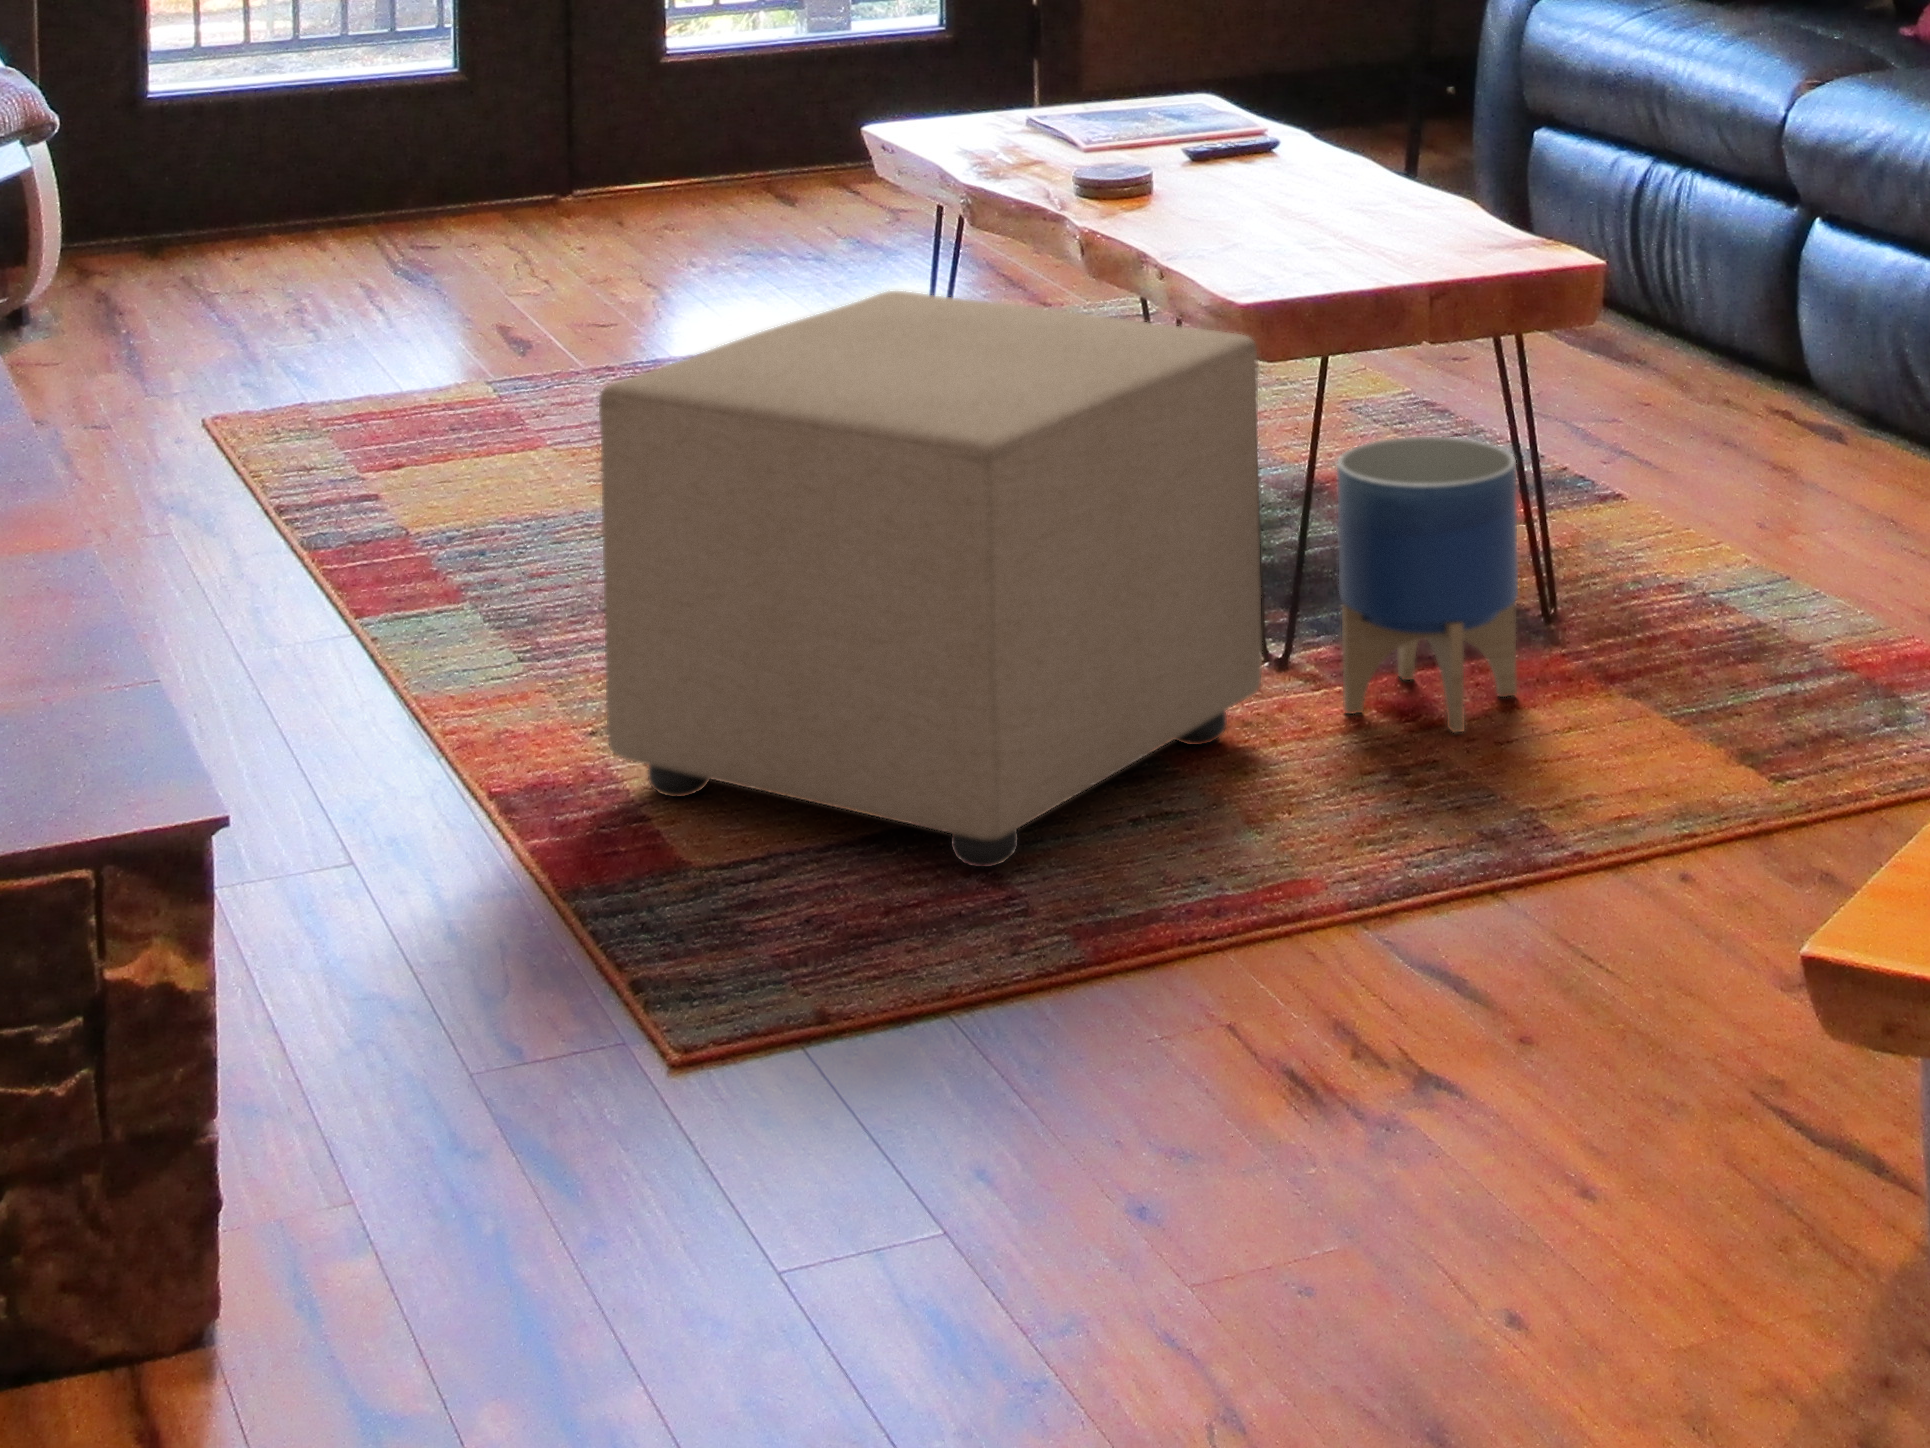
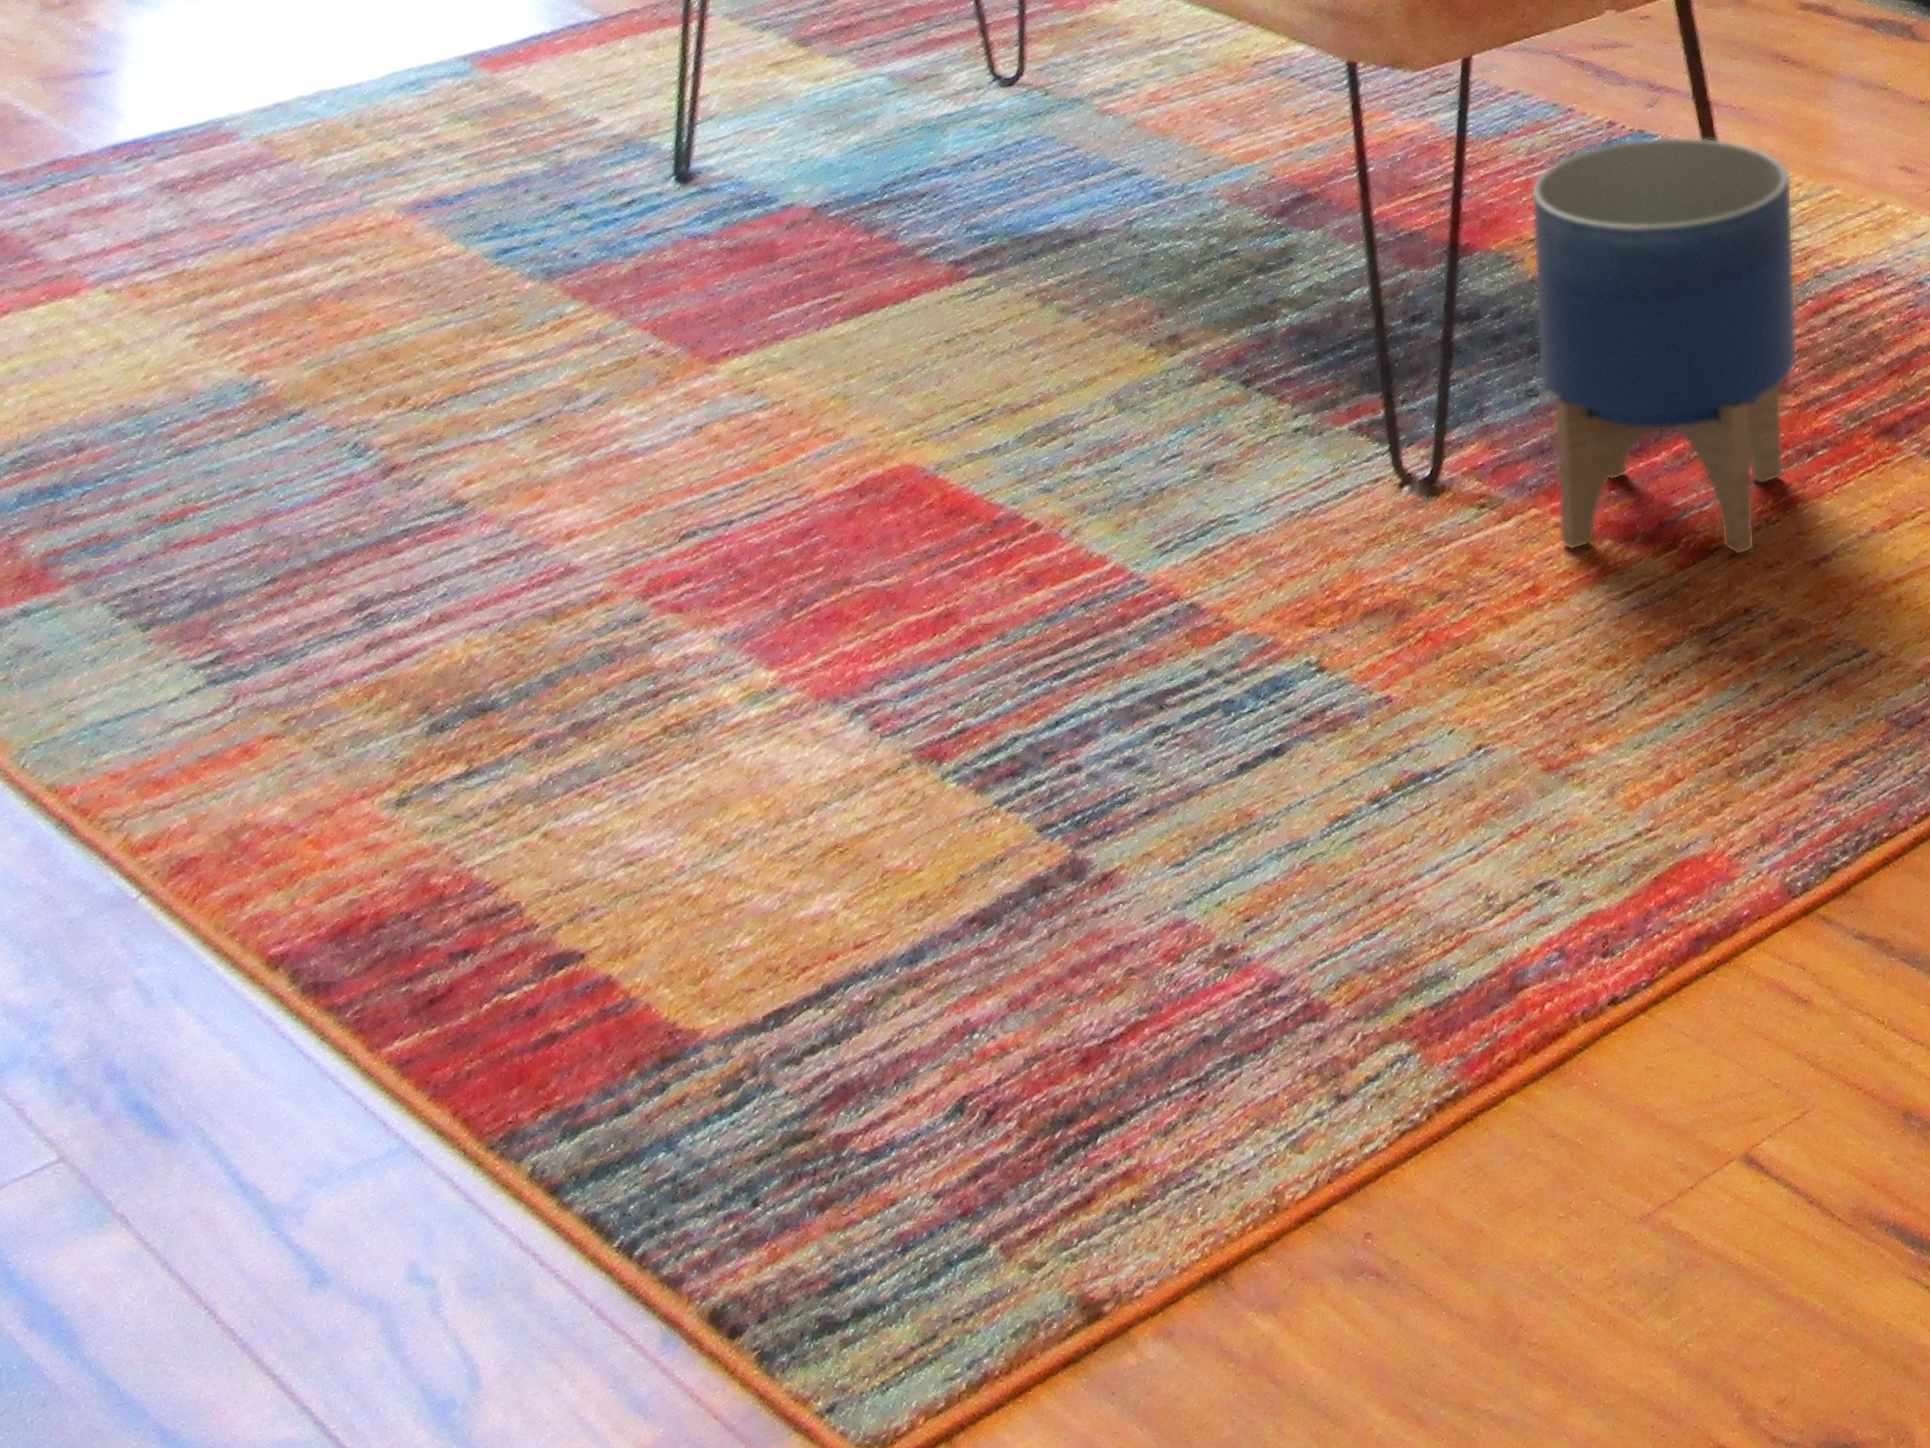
ottoman: present [599,291,1262,867] -> none [423,32,1469,938]

